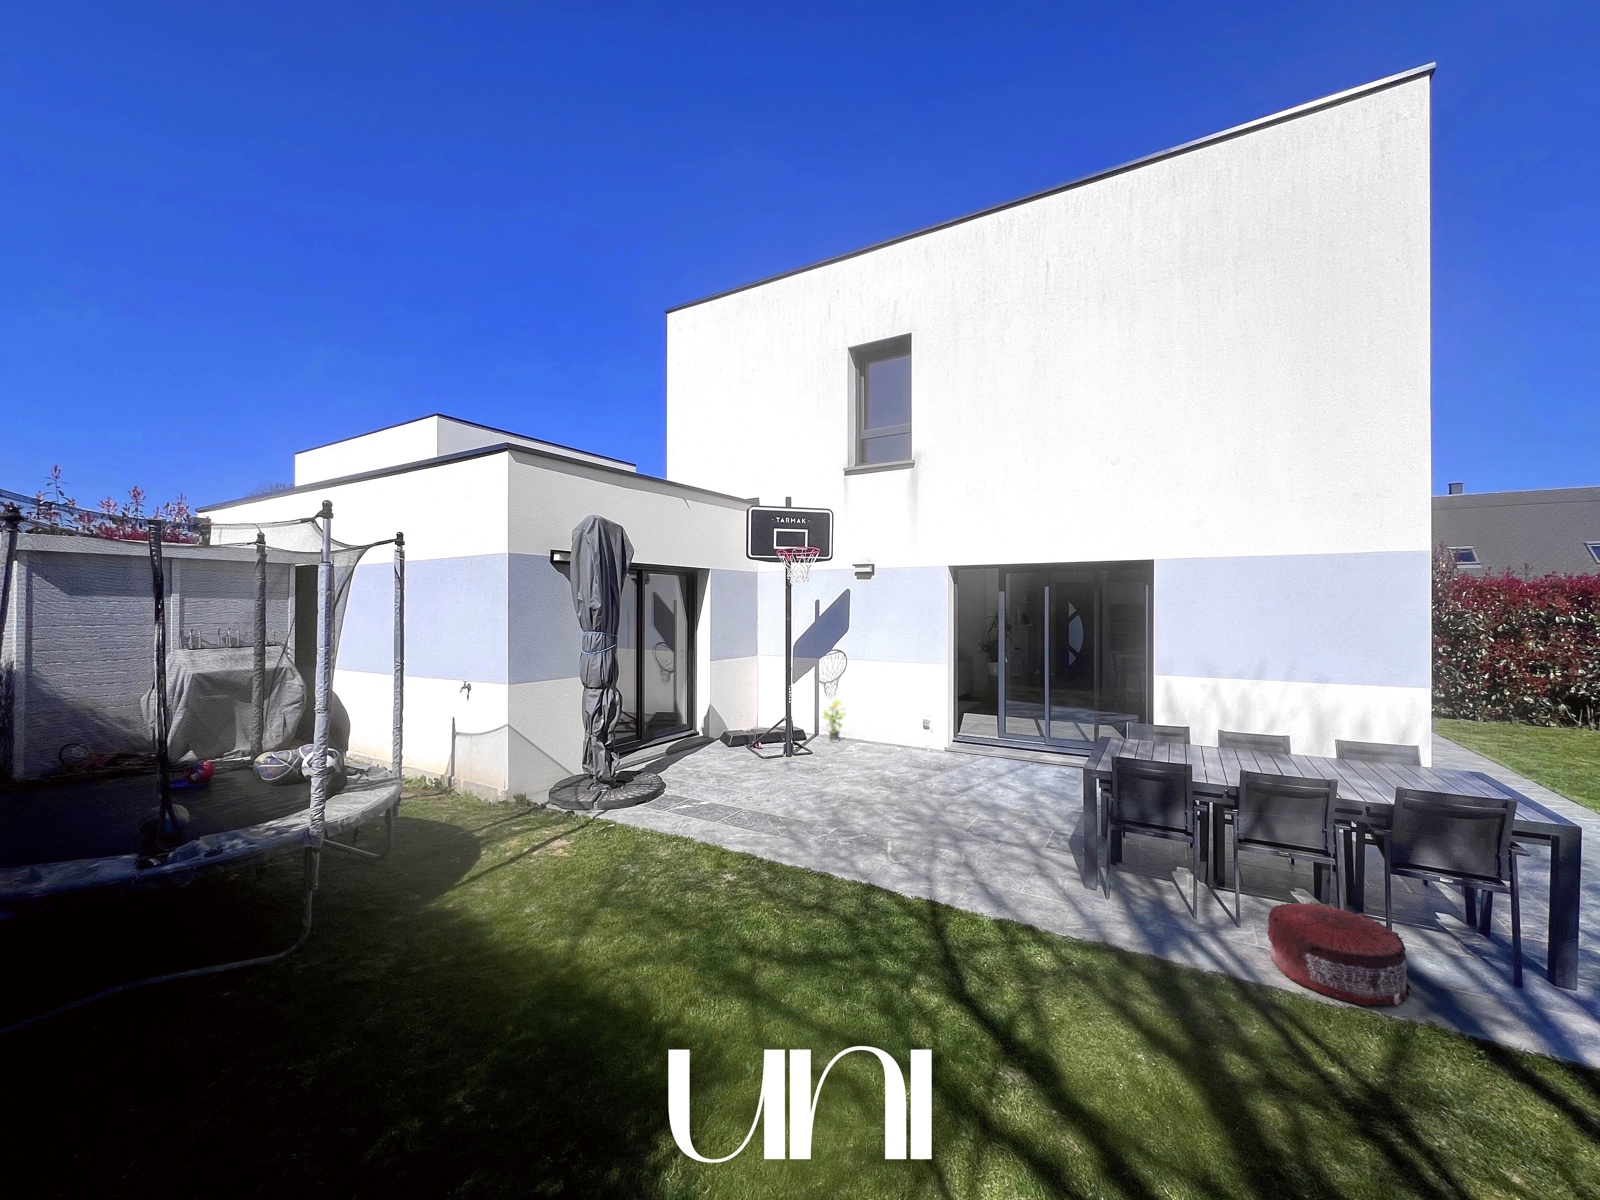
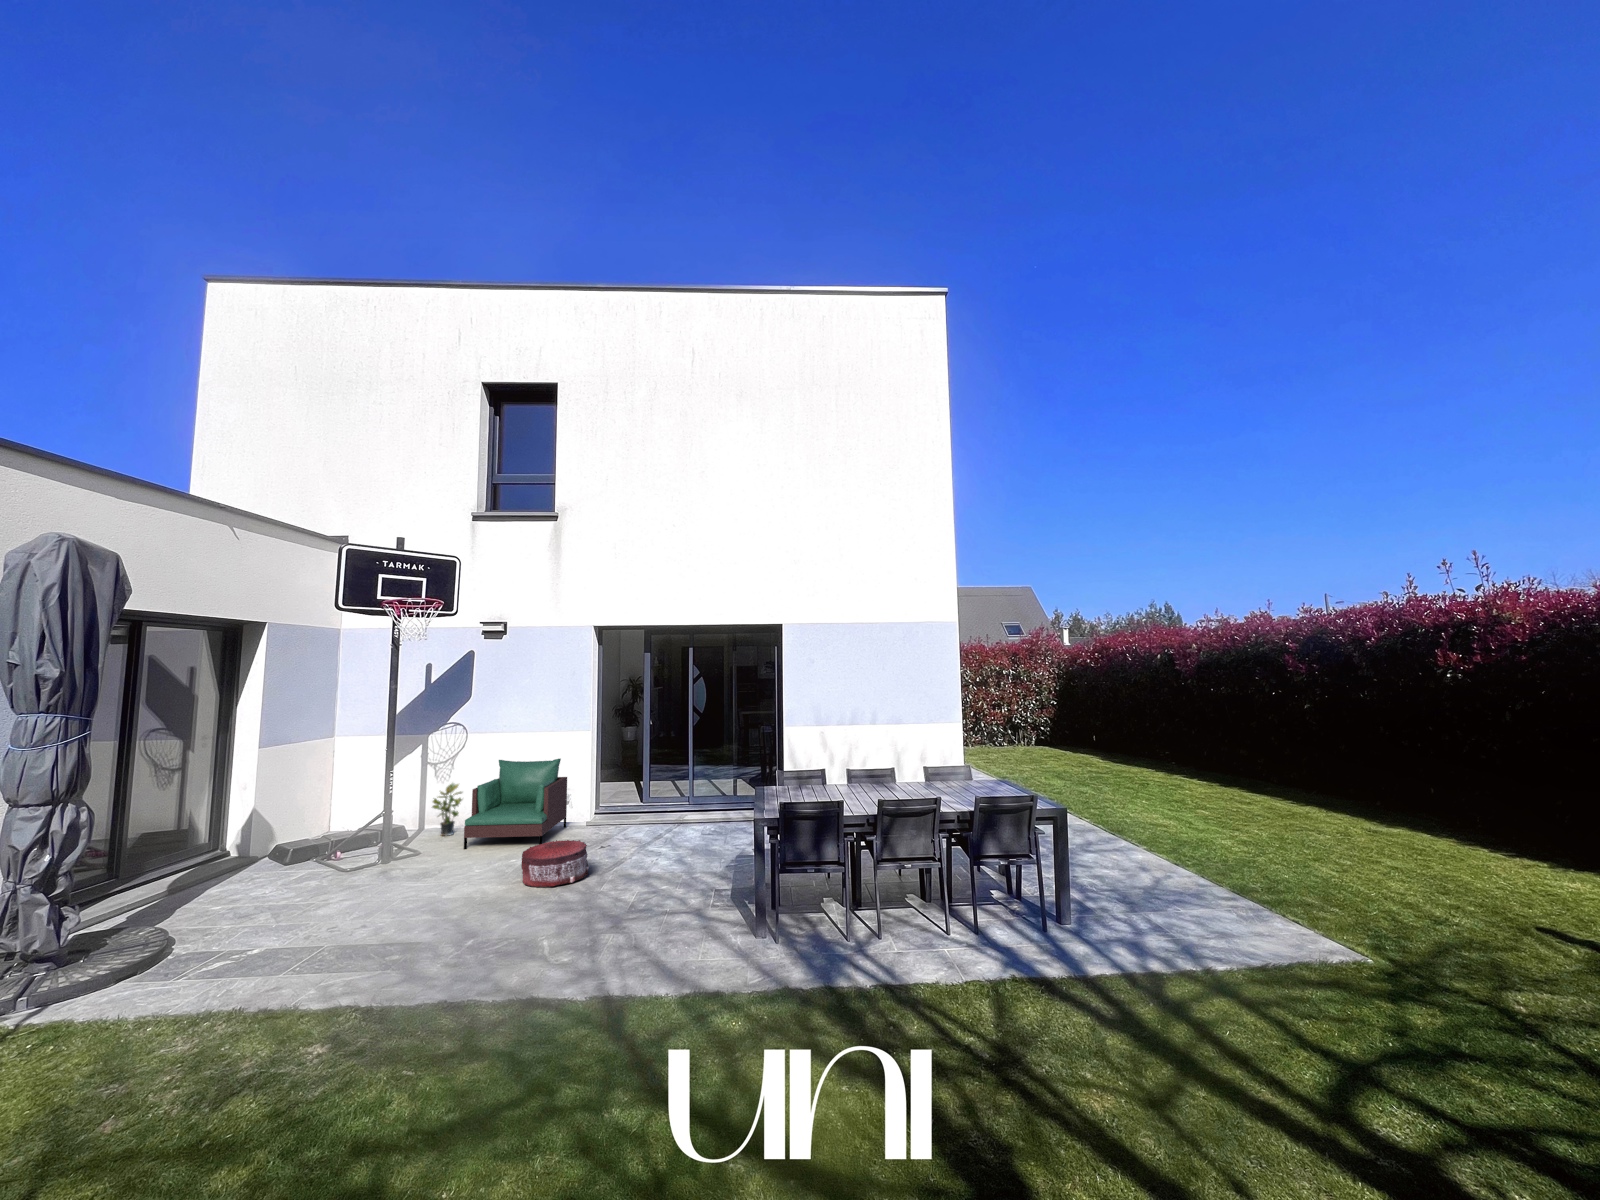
armchair: none [845,684,929,764] -> present [464,759,567,849]
pouf: present [1267,902,1411,1006] -> present [521,840,589,887]

